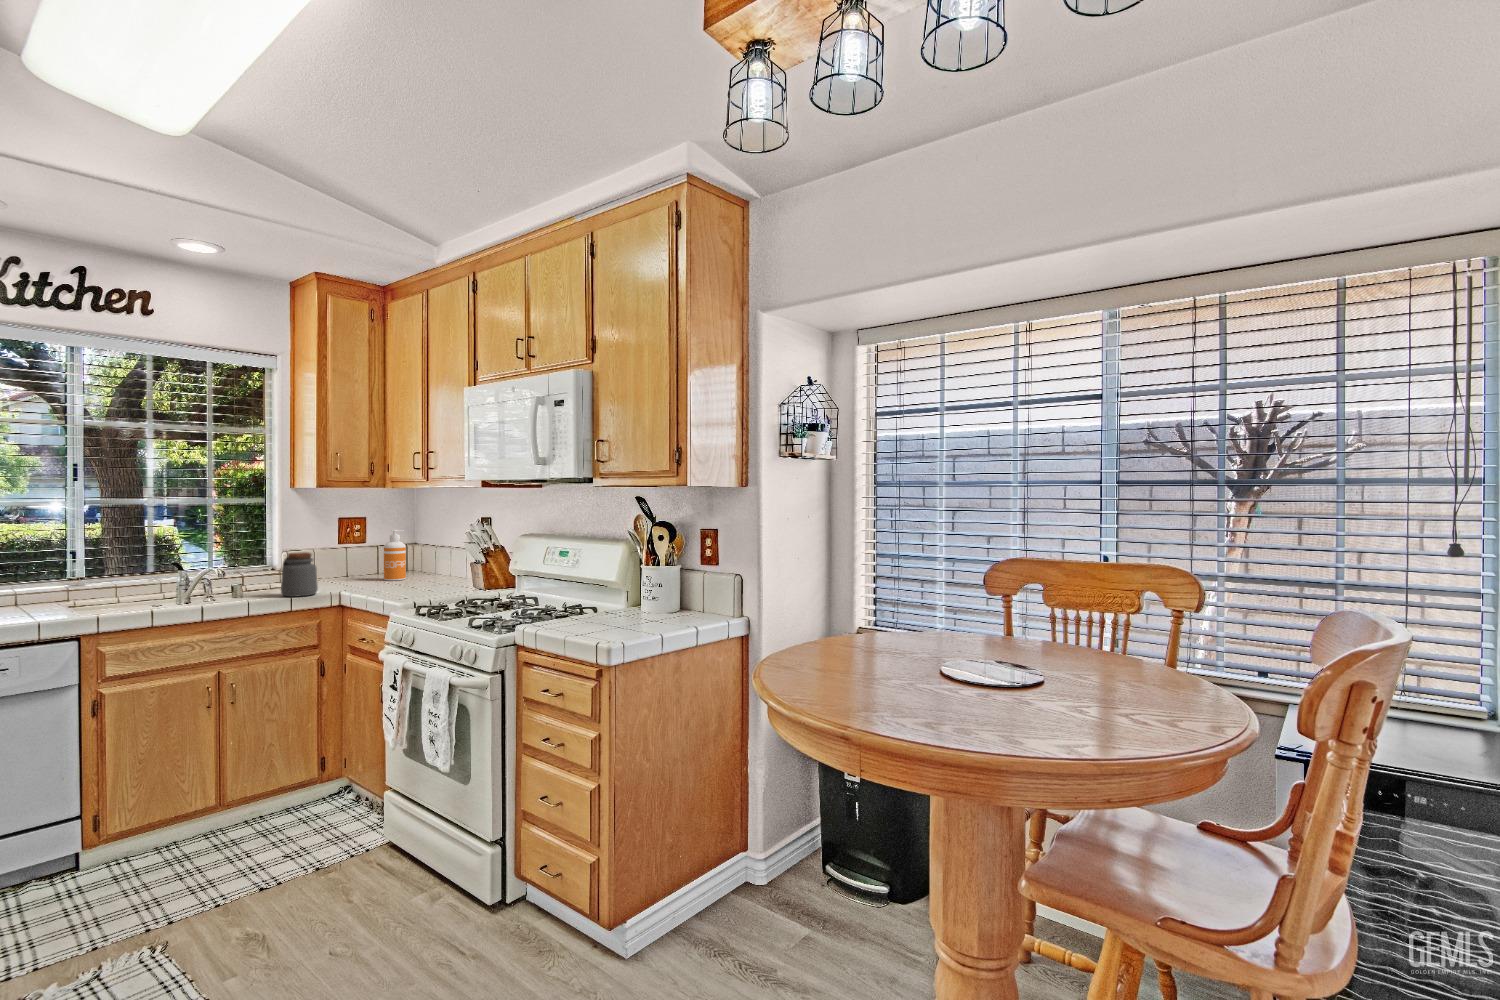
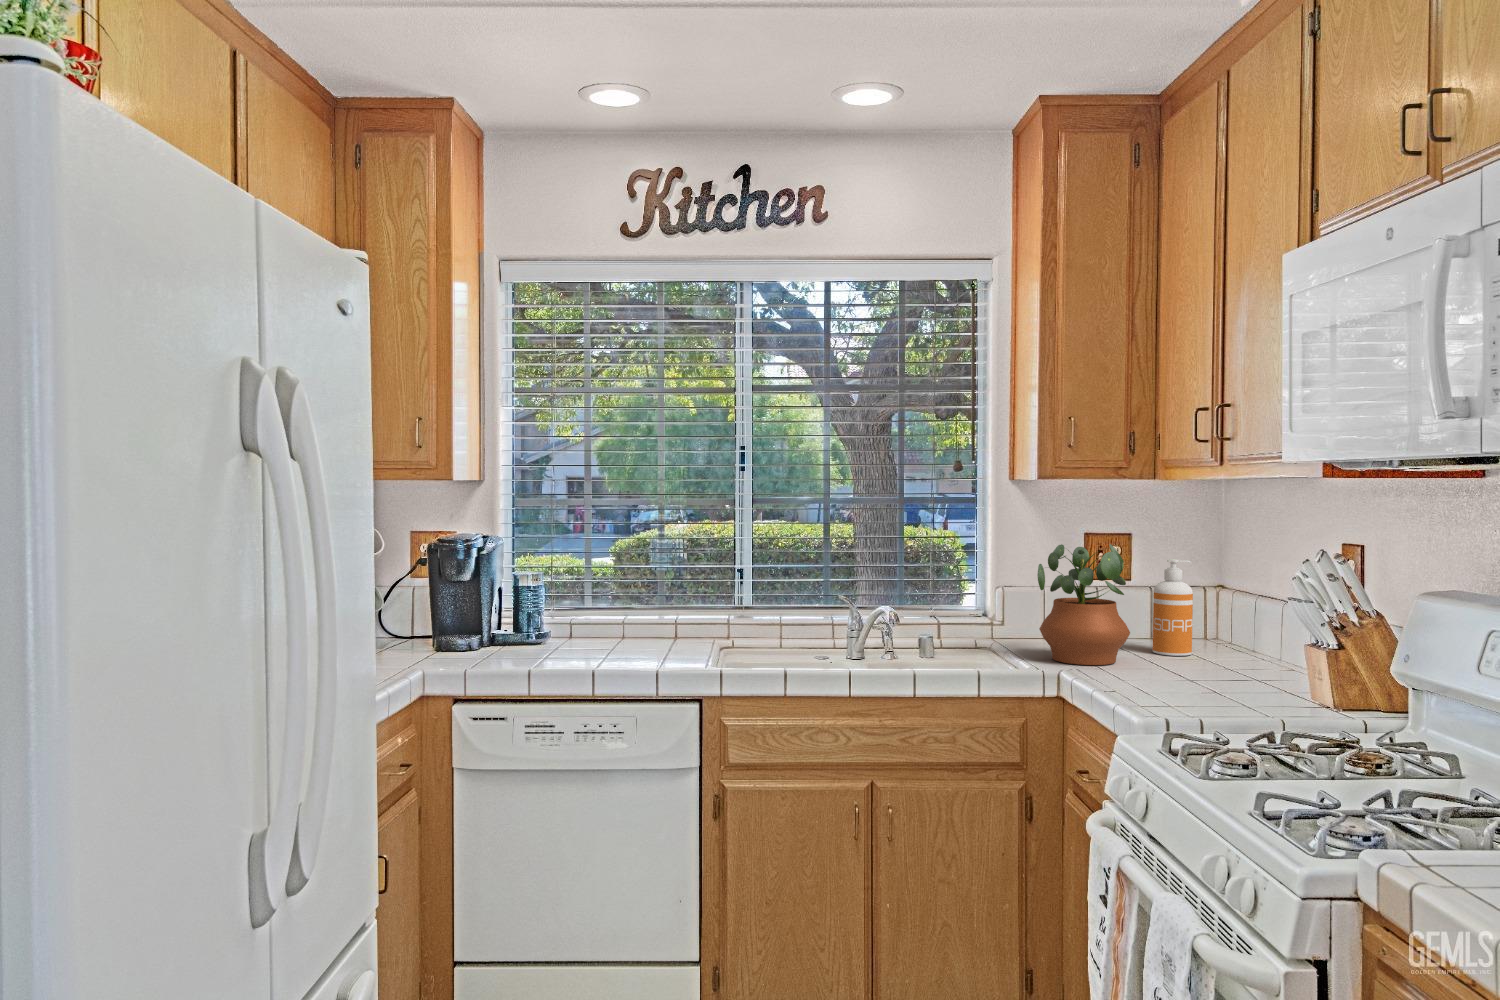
potted plant: none [321,522,376,589] -> present [1037,544,1130,665]
jar: present [281,552,318,597] -> none [964,594,1021,673]

